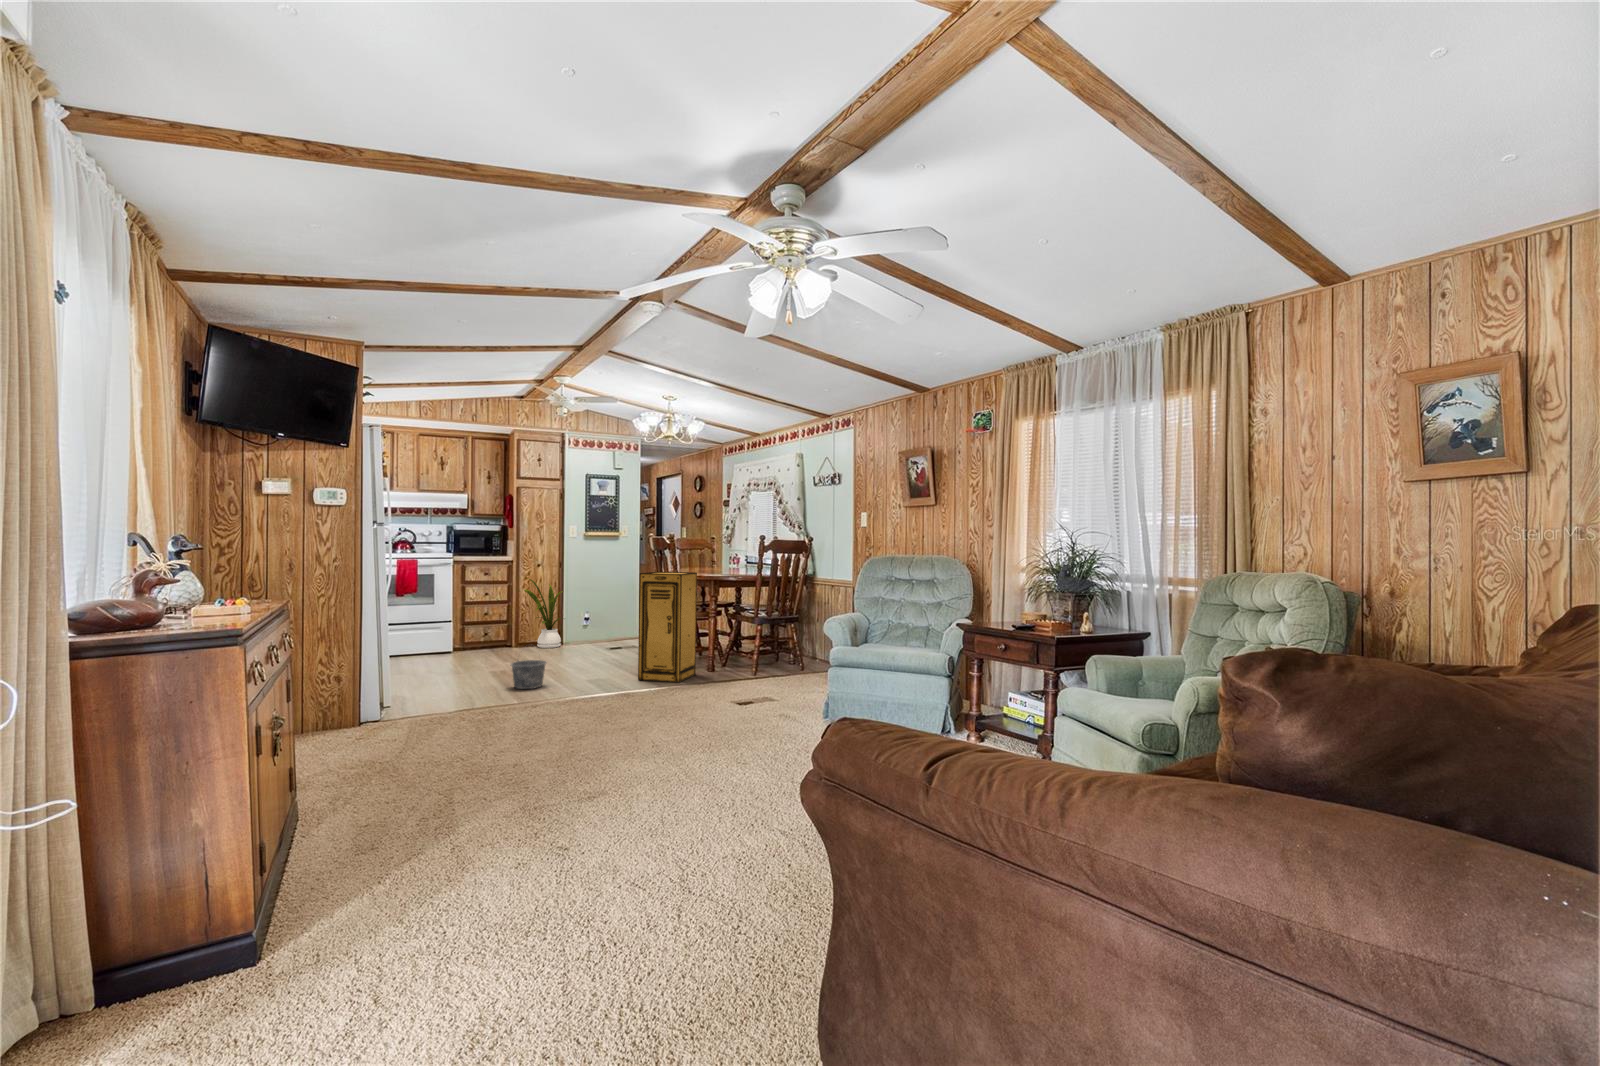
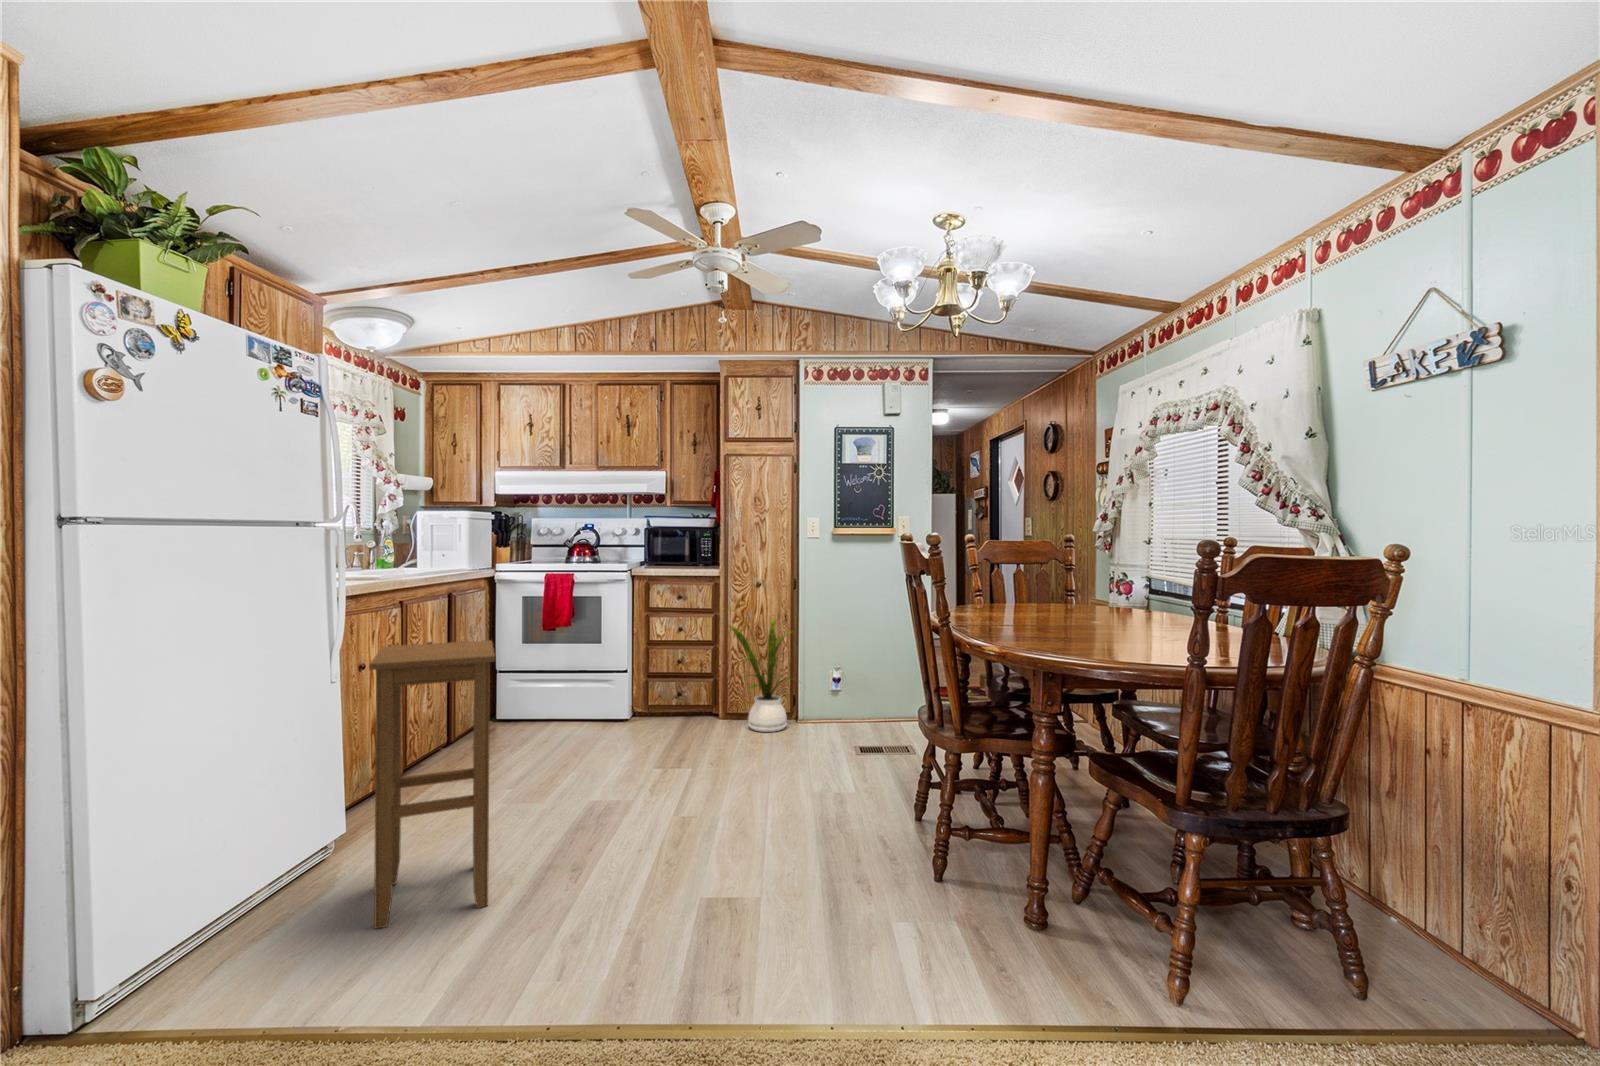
storage cabinet: present [638,572,697,683] -> none [807,639,984,1018]
stool: none [431,580,501,695] -> present [369,640,495,929]
bucket: present [511,660,546,689] -> none [500,815,591,939]

